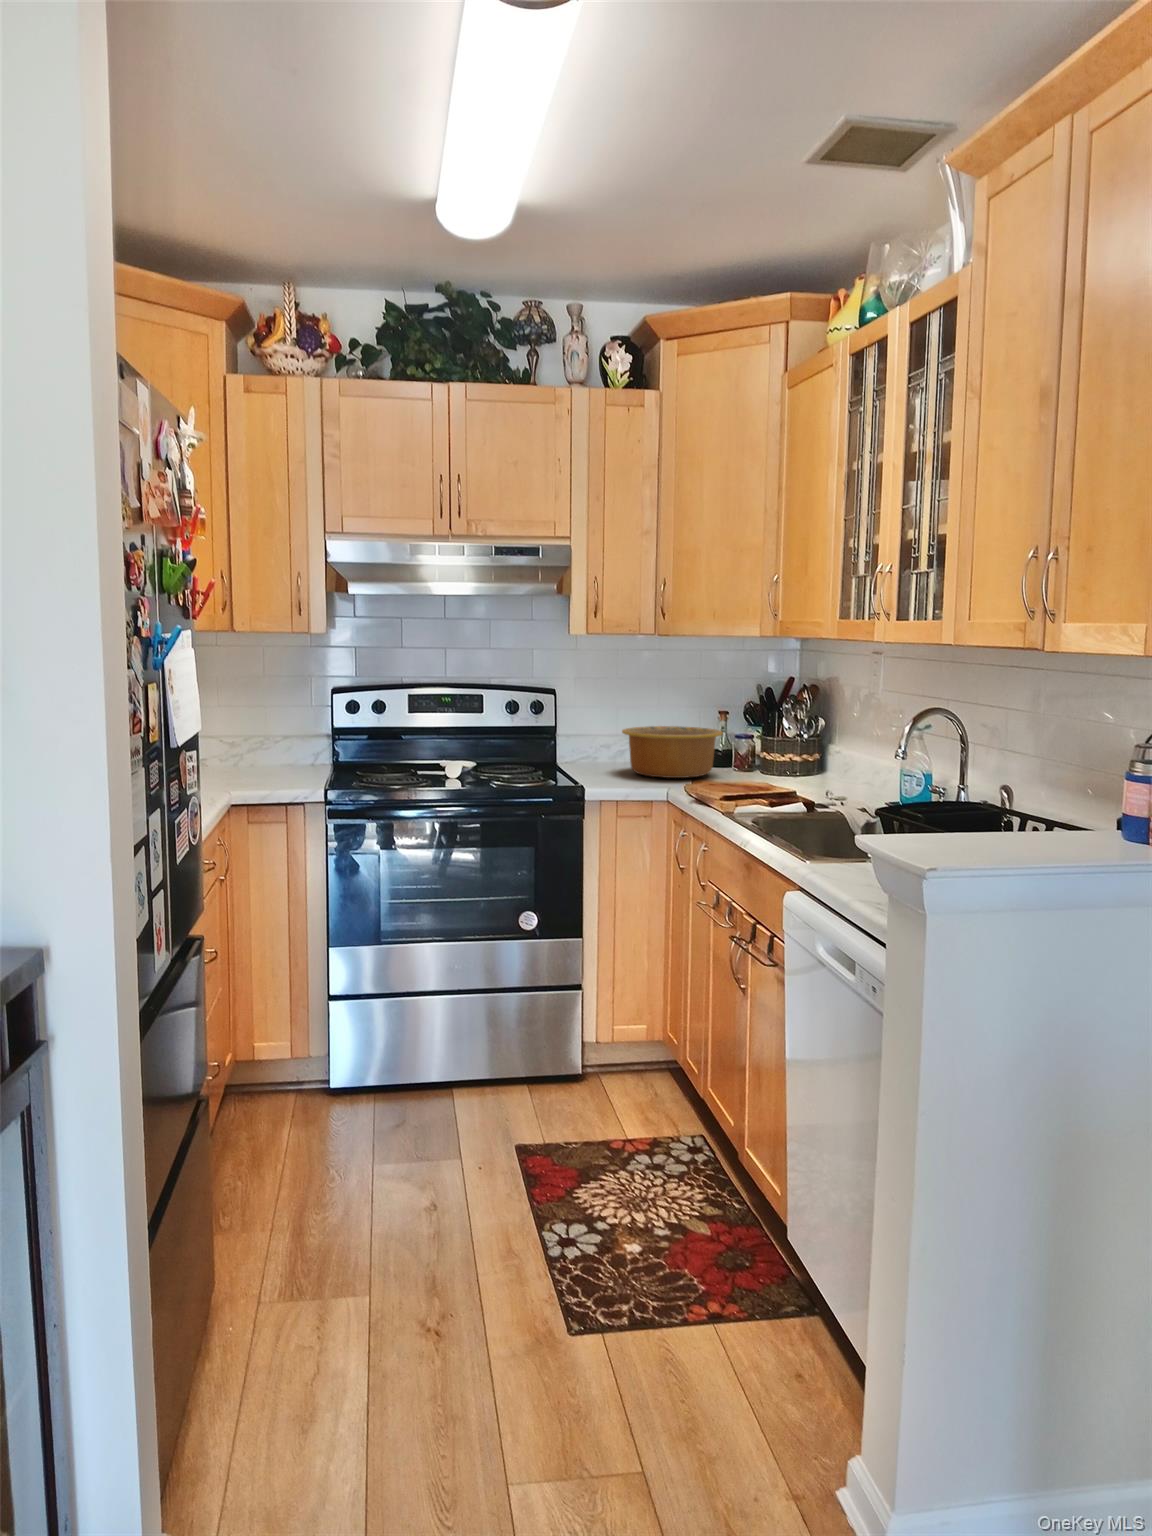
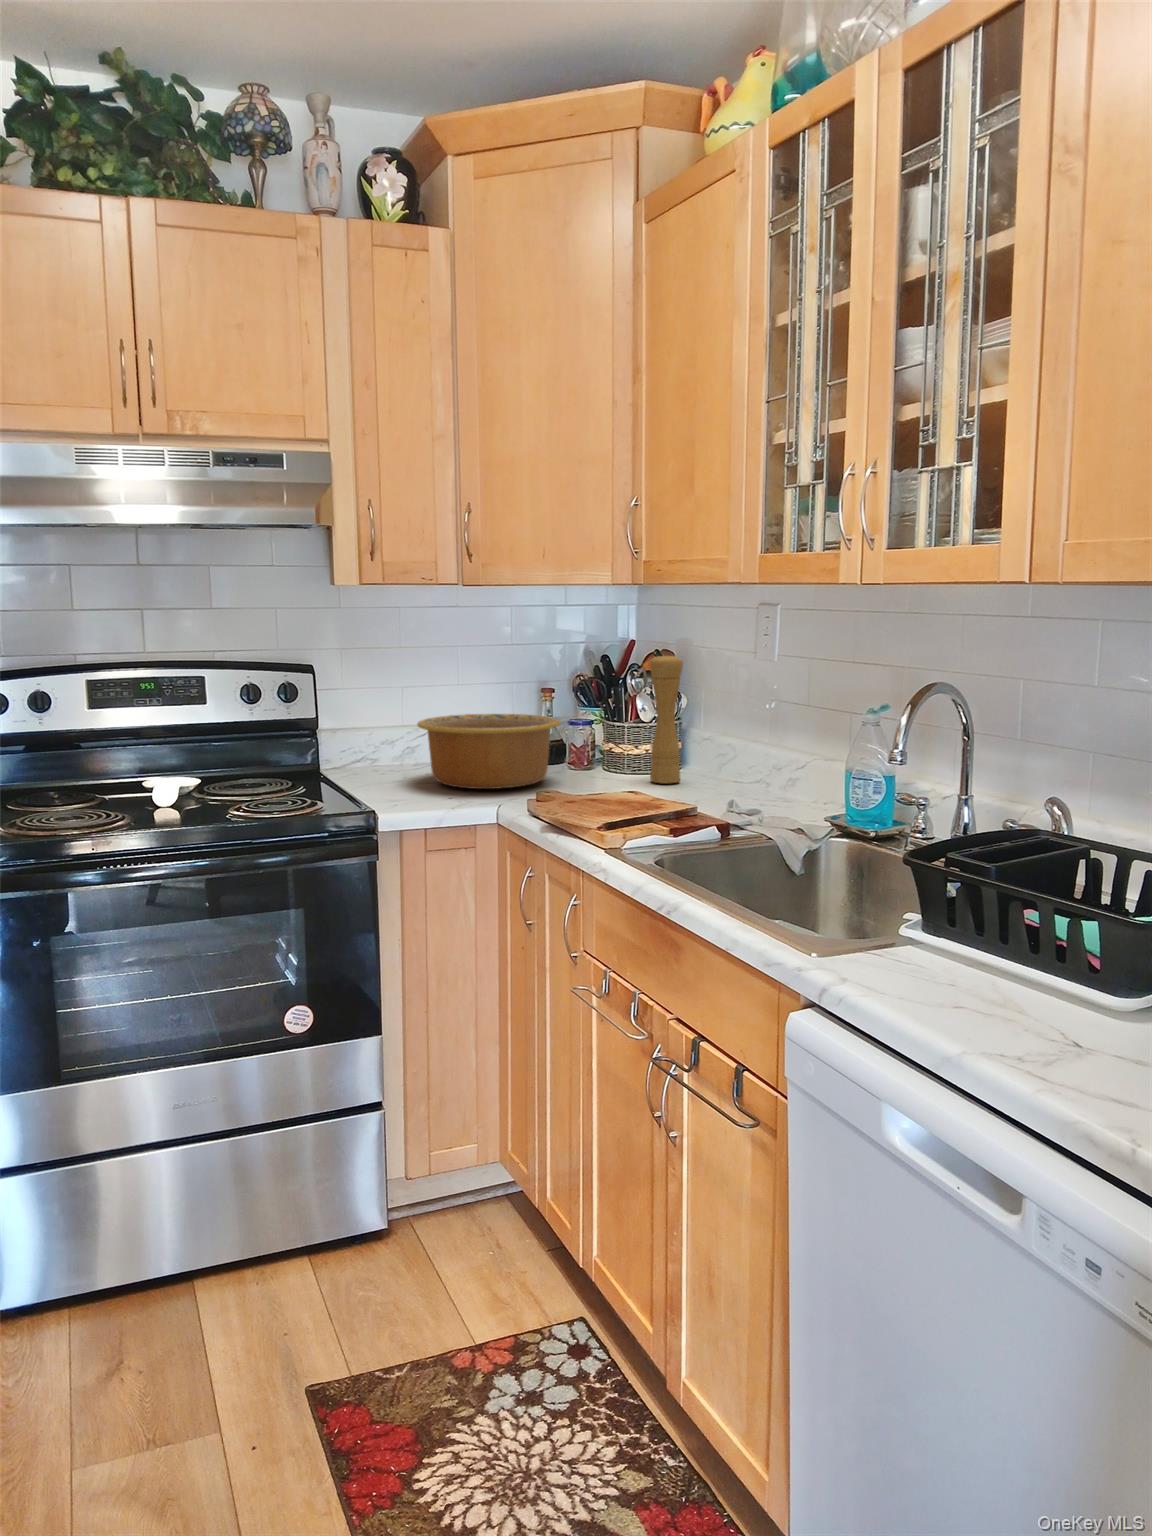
pepper mill: none [788,687,814,781] -> present [650,654,683,783]

